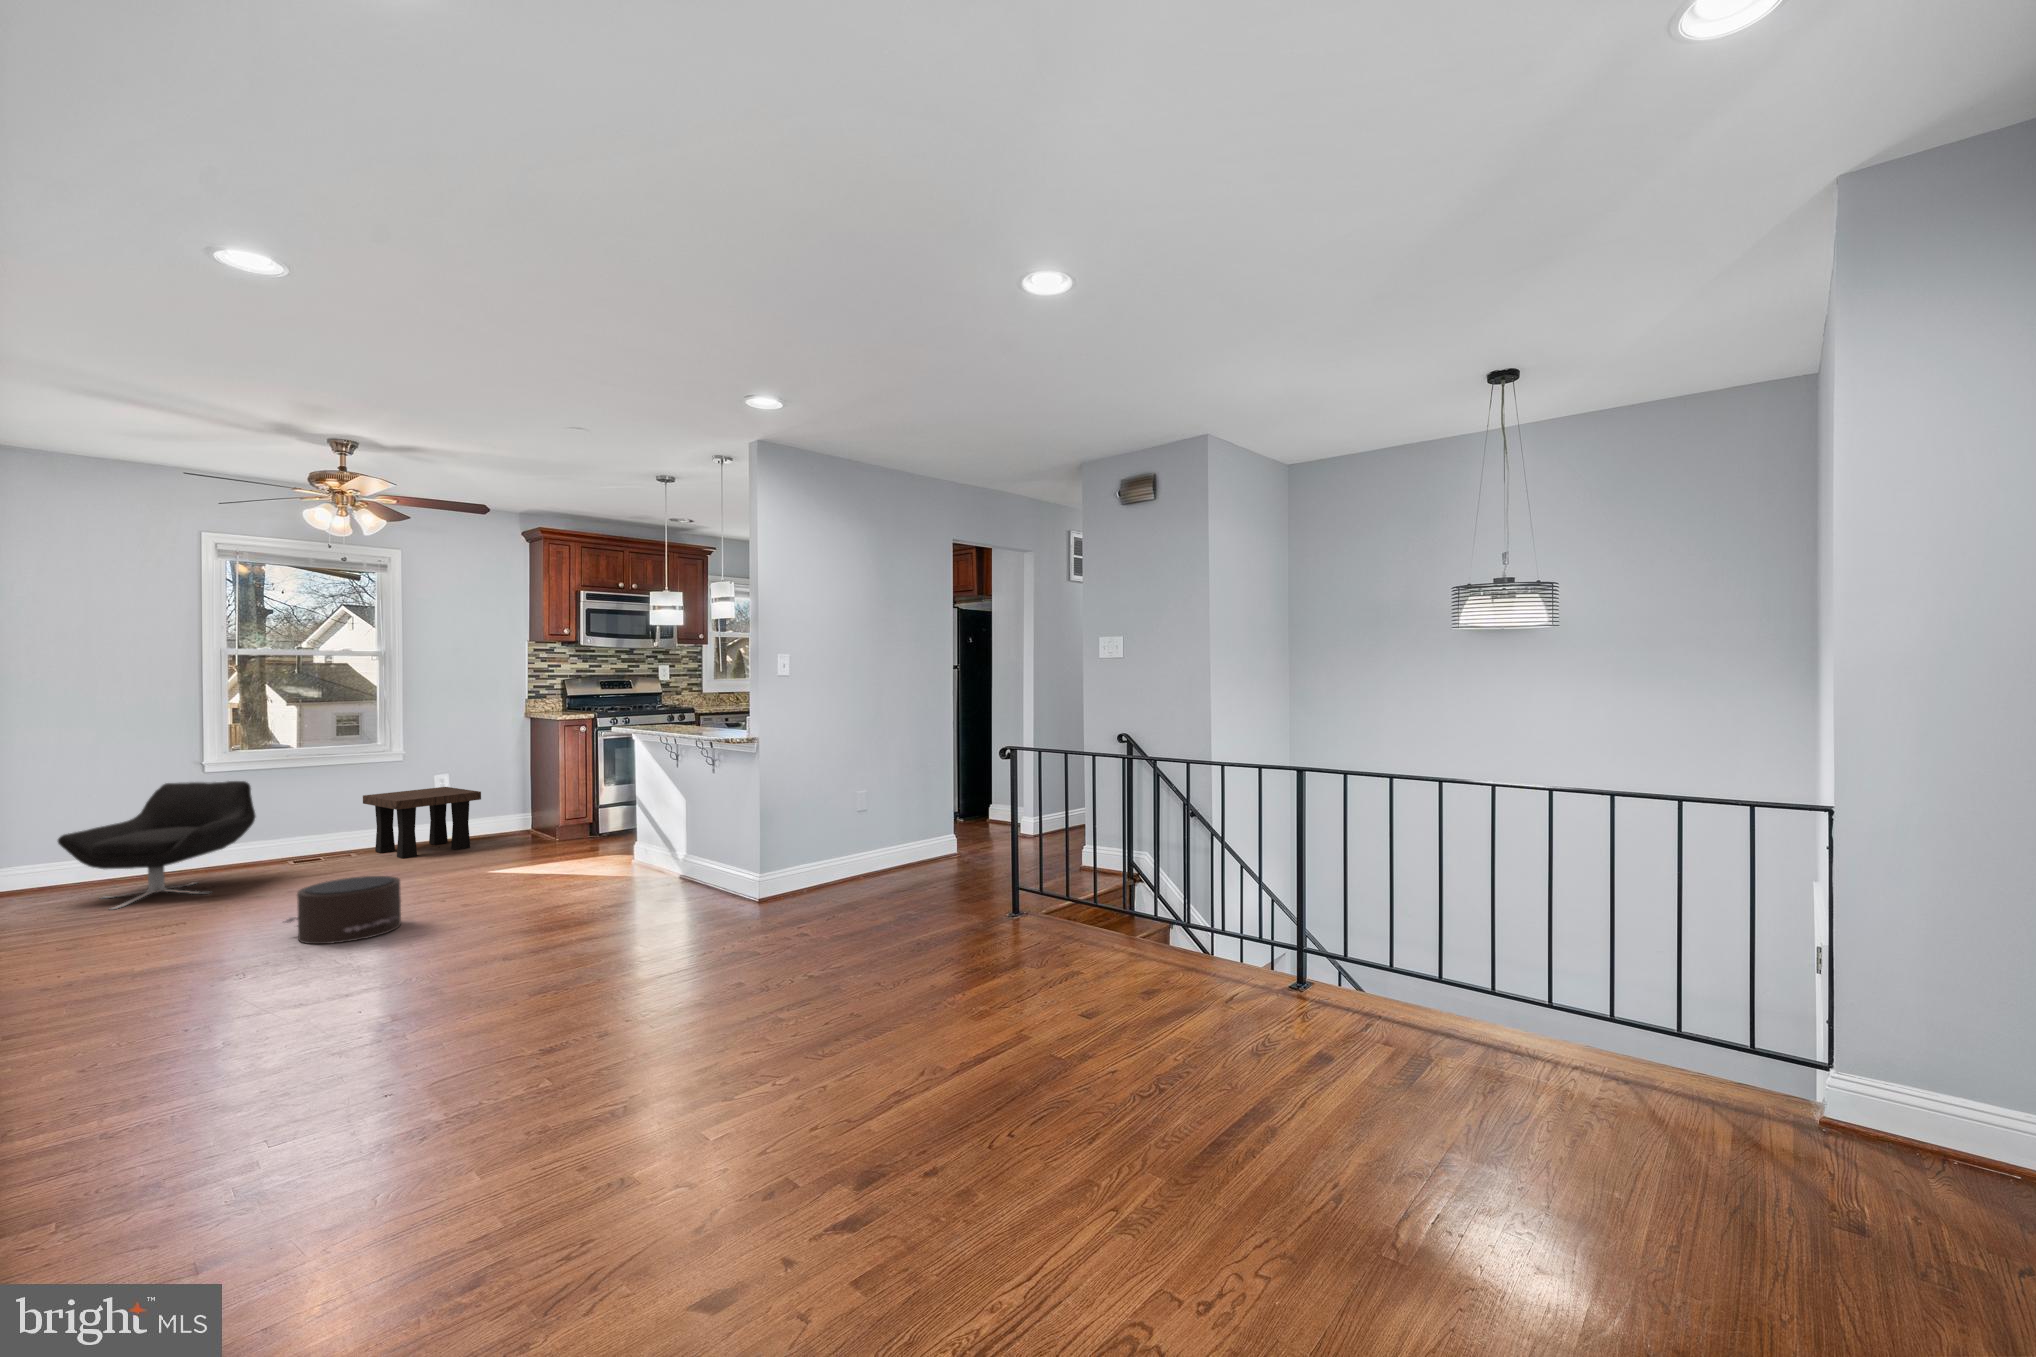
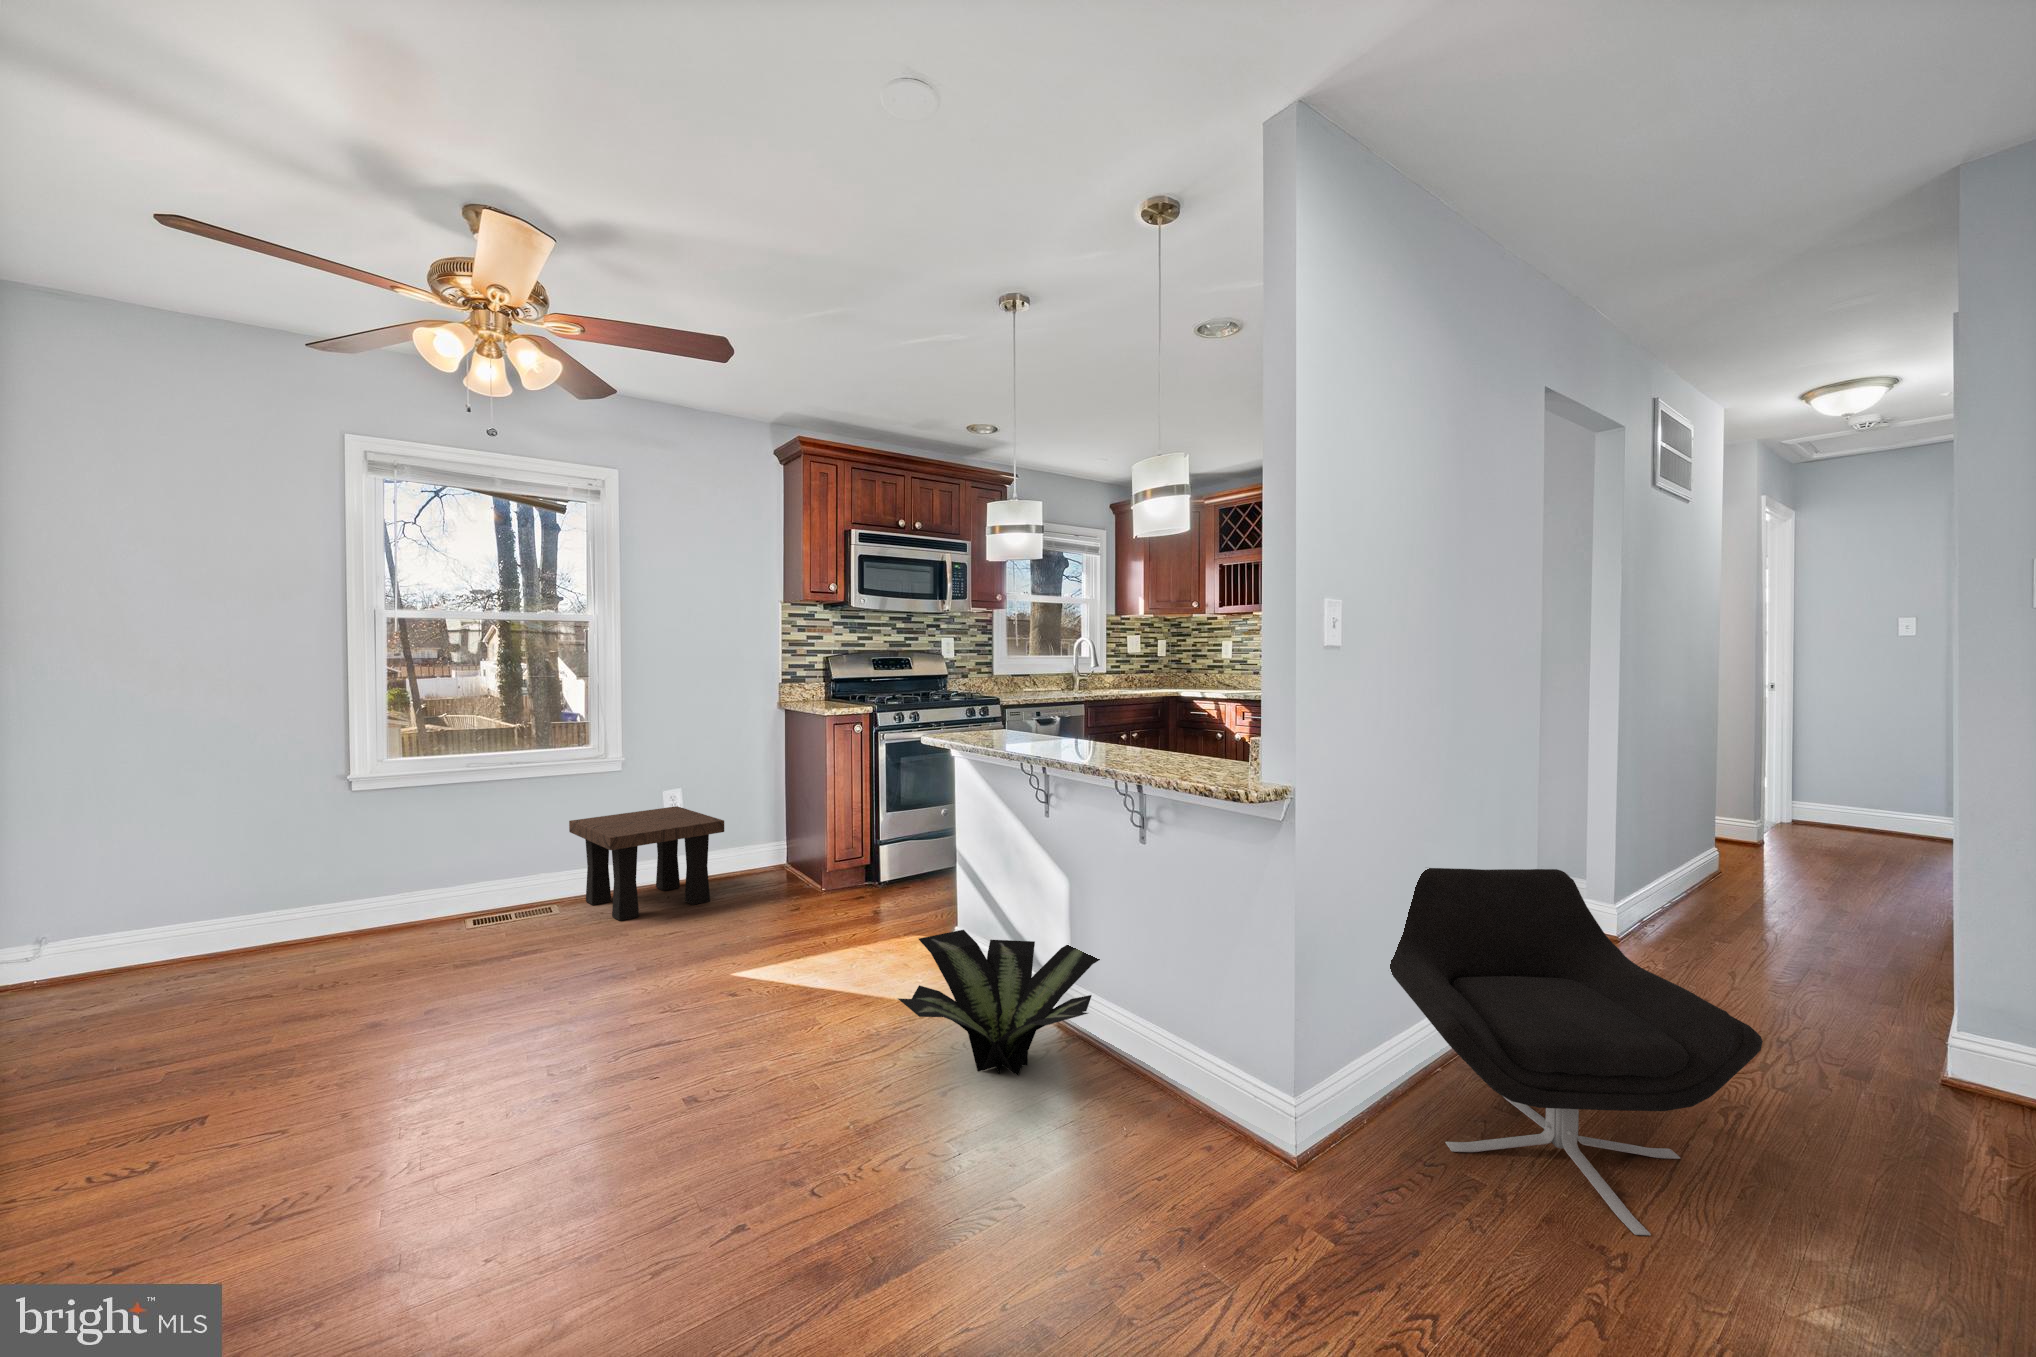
lounge chair: present [58,781,256,909] -> present [1390,868,1763,1235]
potted plant: none [571,830,702,895] -> present [898,930,1100,1076]
pouf: present [285,876,401,944] -> none [379,1039,598,1224]

